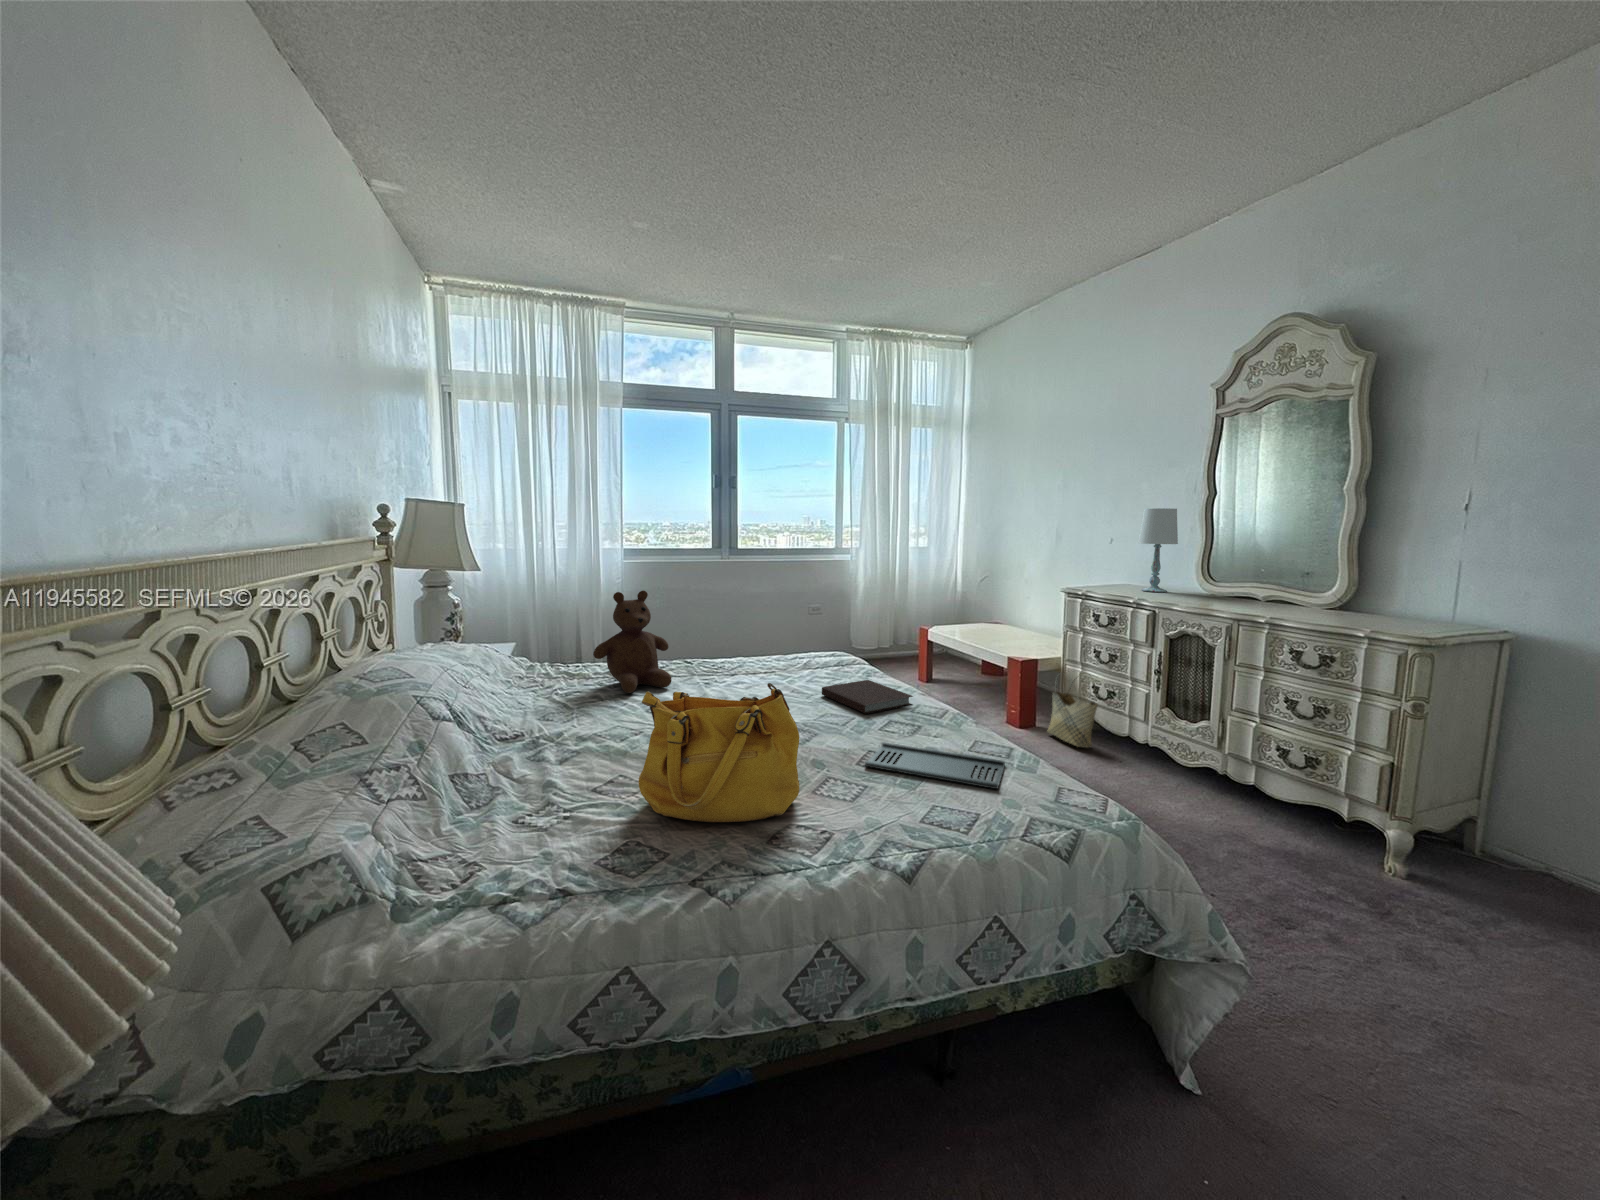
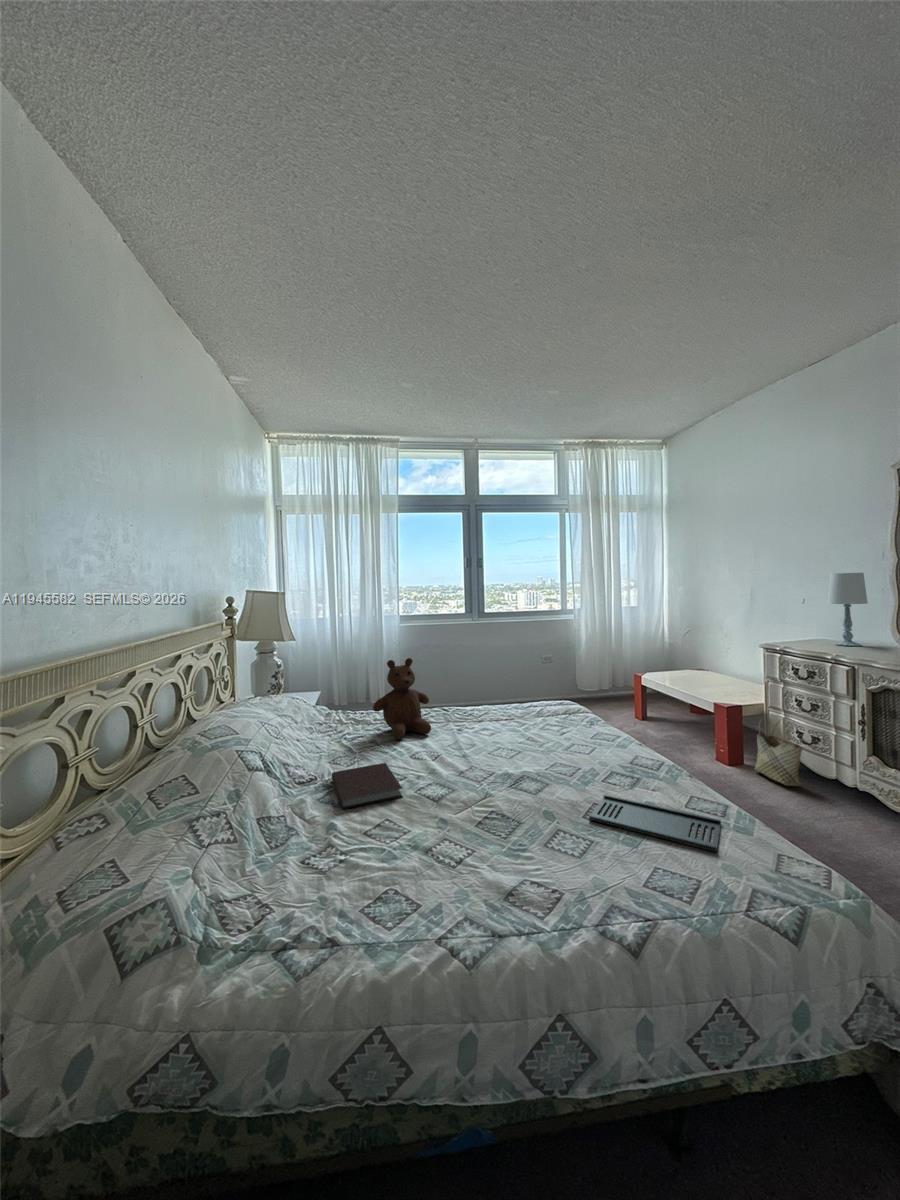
notebook: present [822,680,913,714] -> present [332,763,403,809]
handbag: present [638,683,799,822] -> none [397,750,531,875]

